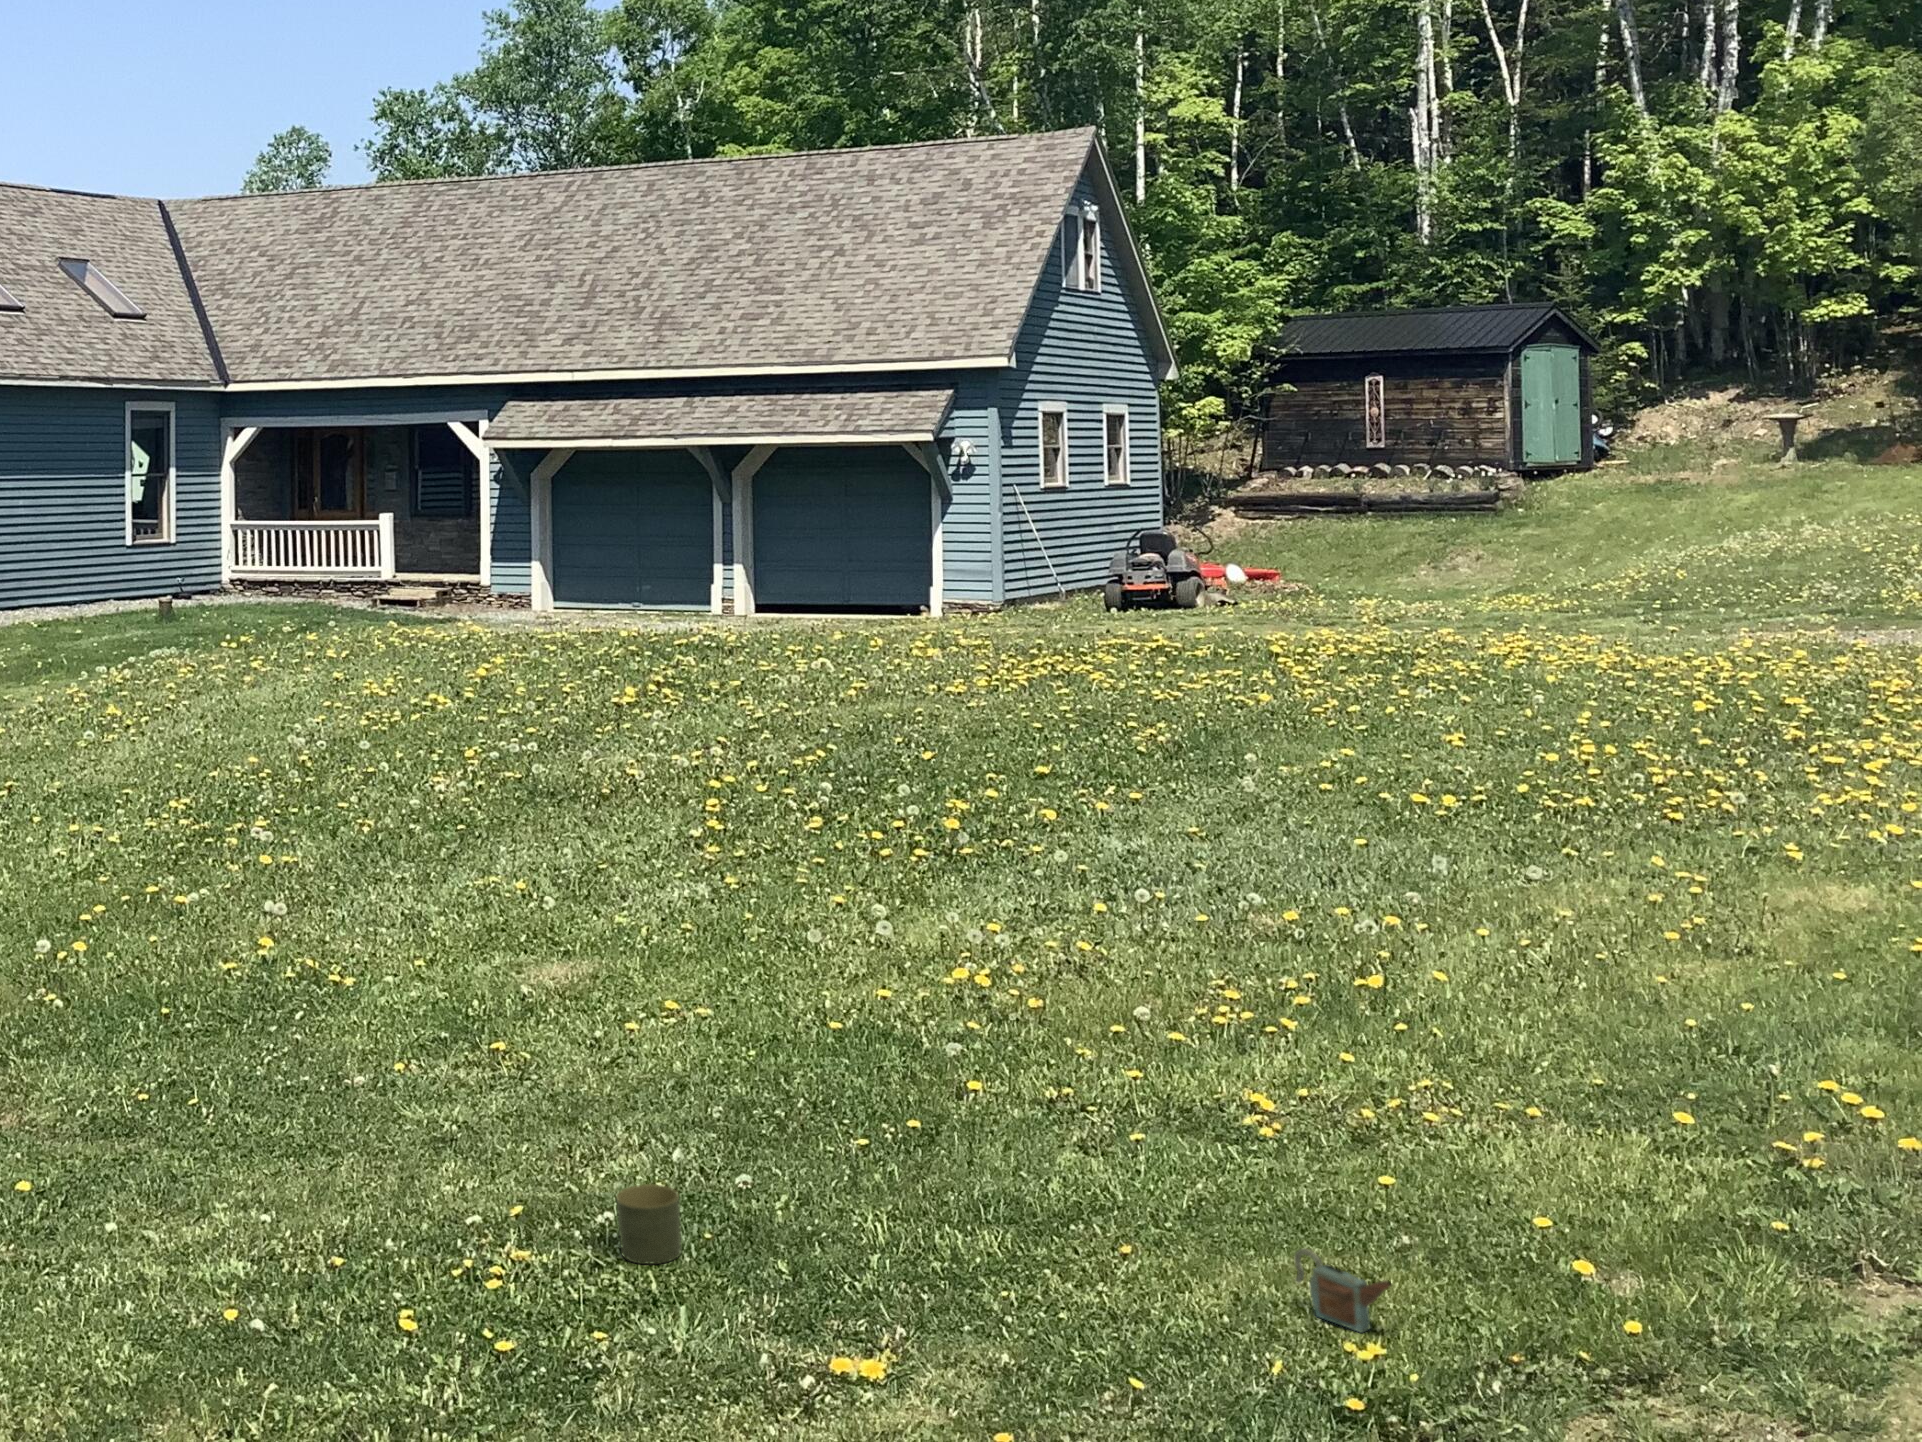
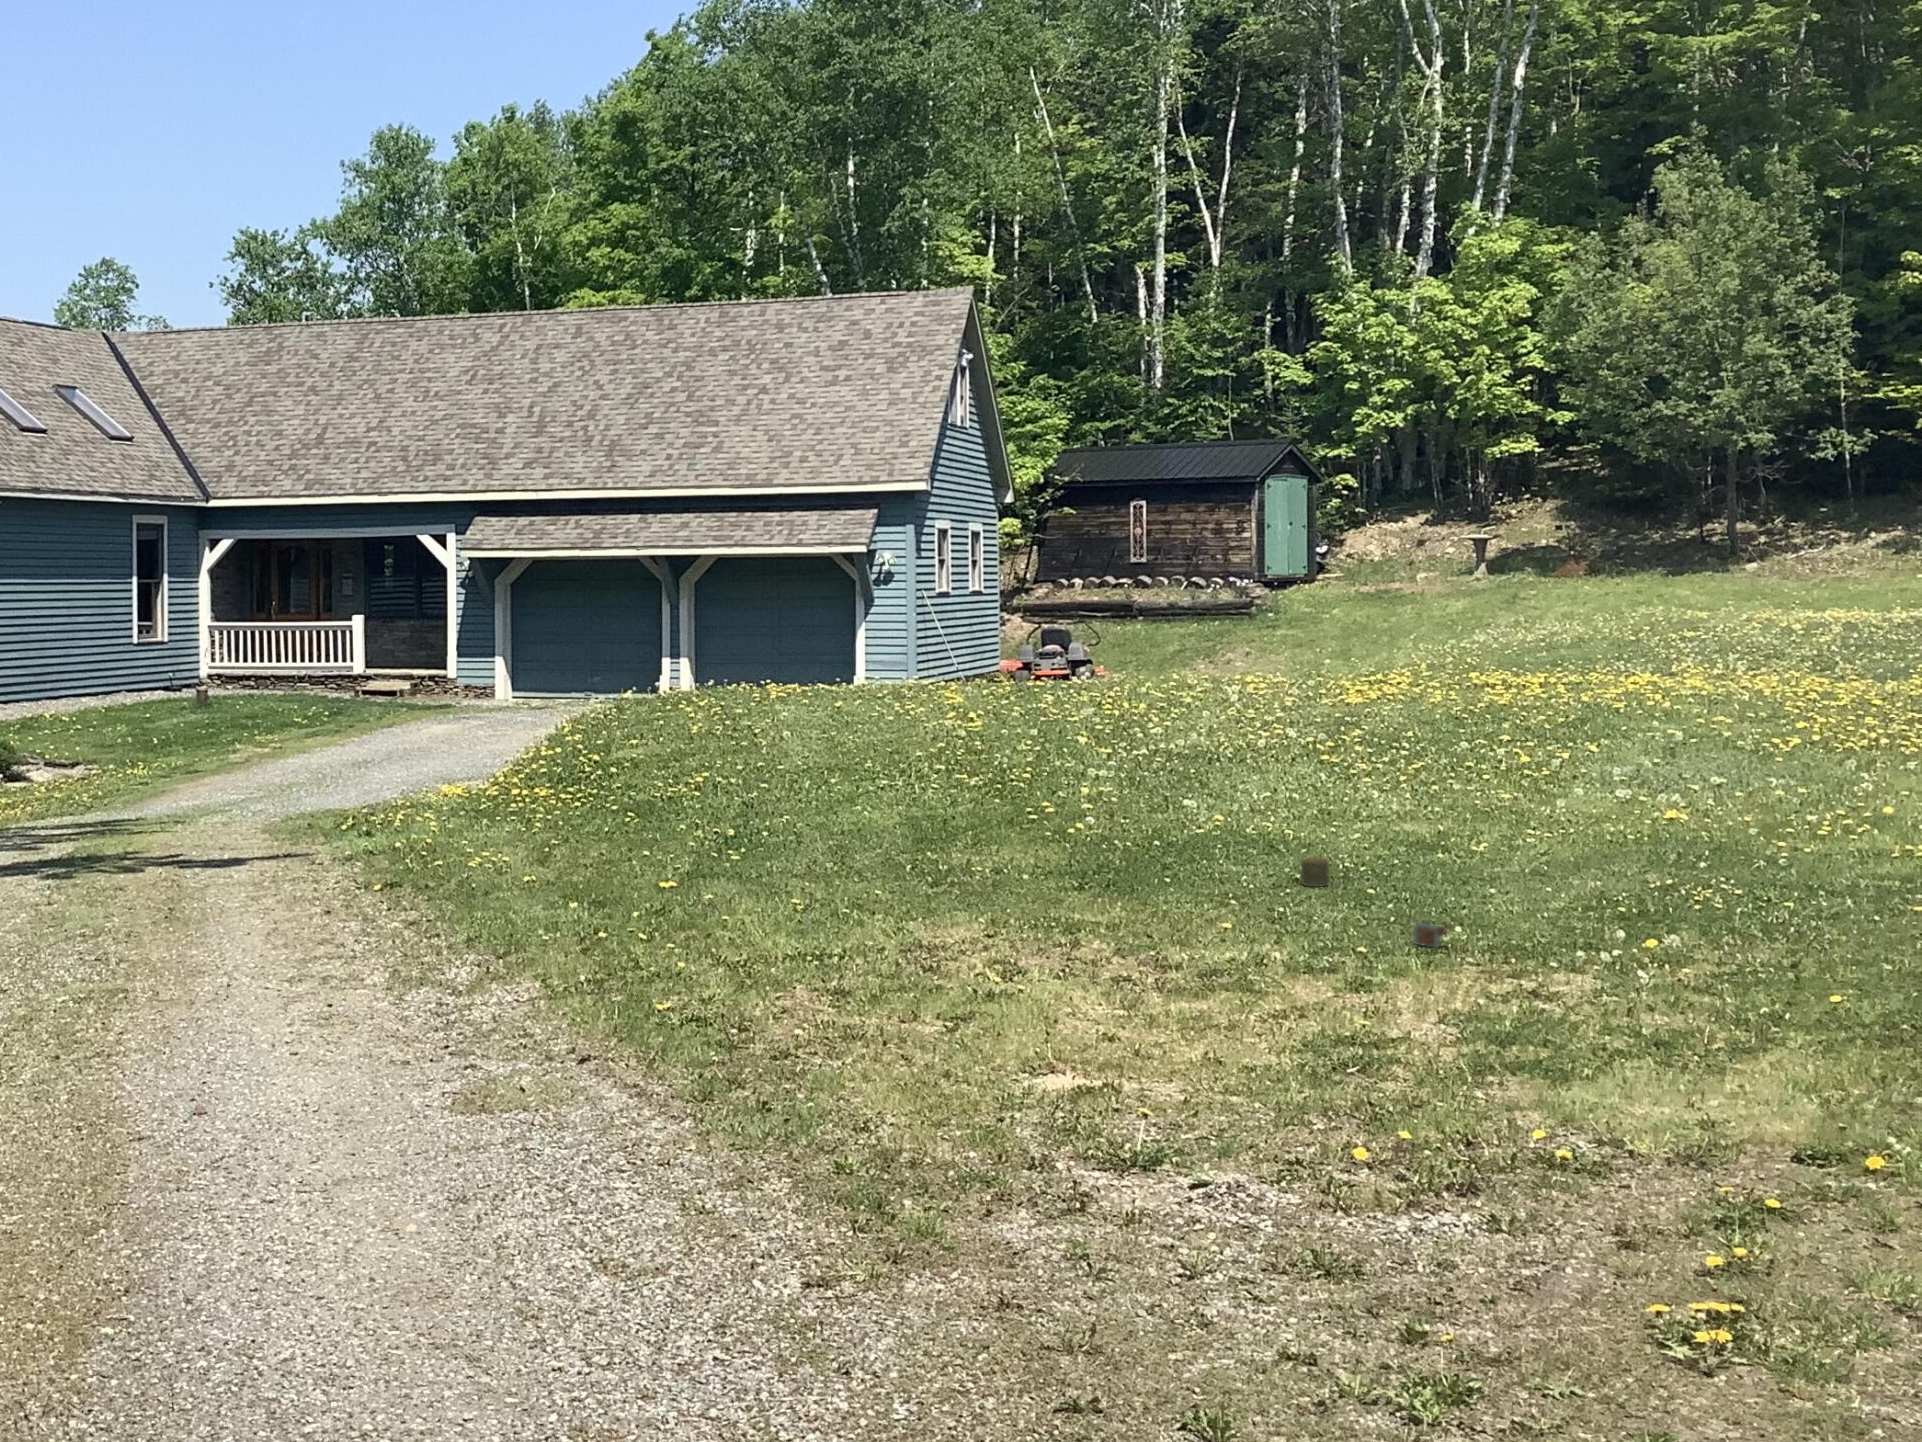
planter: present [617,1184,681,1264] -> present [1300,858,1329,887]

